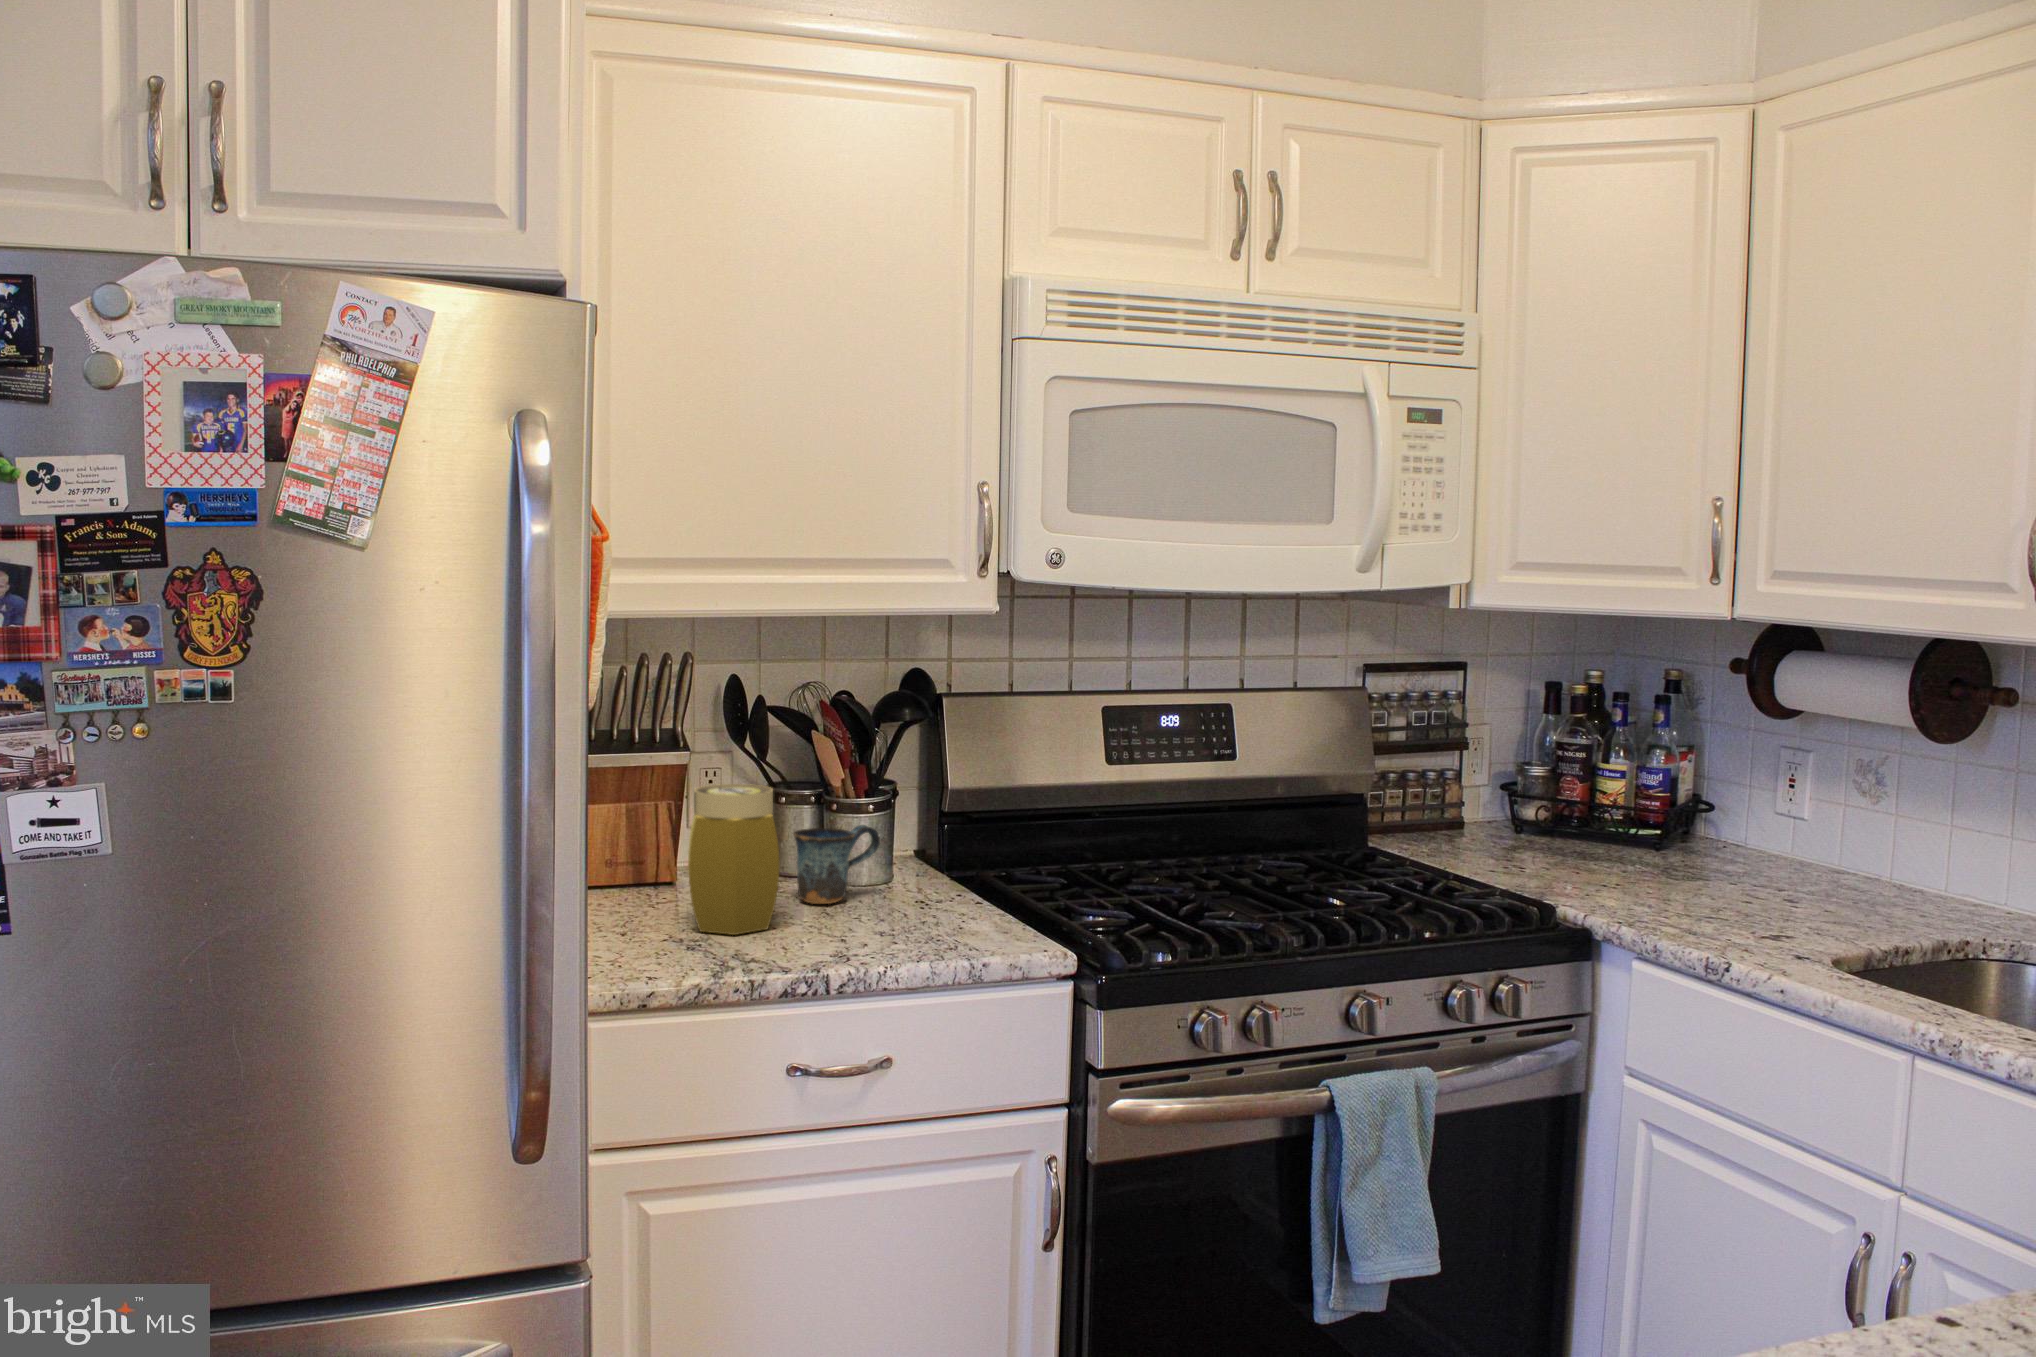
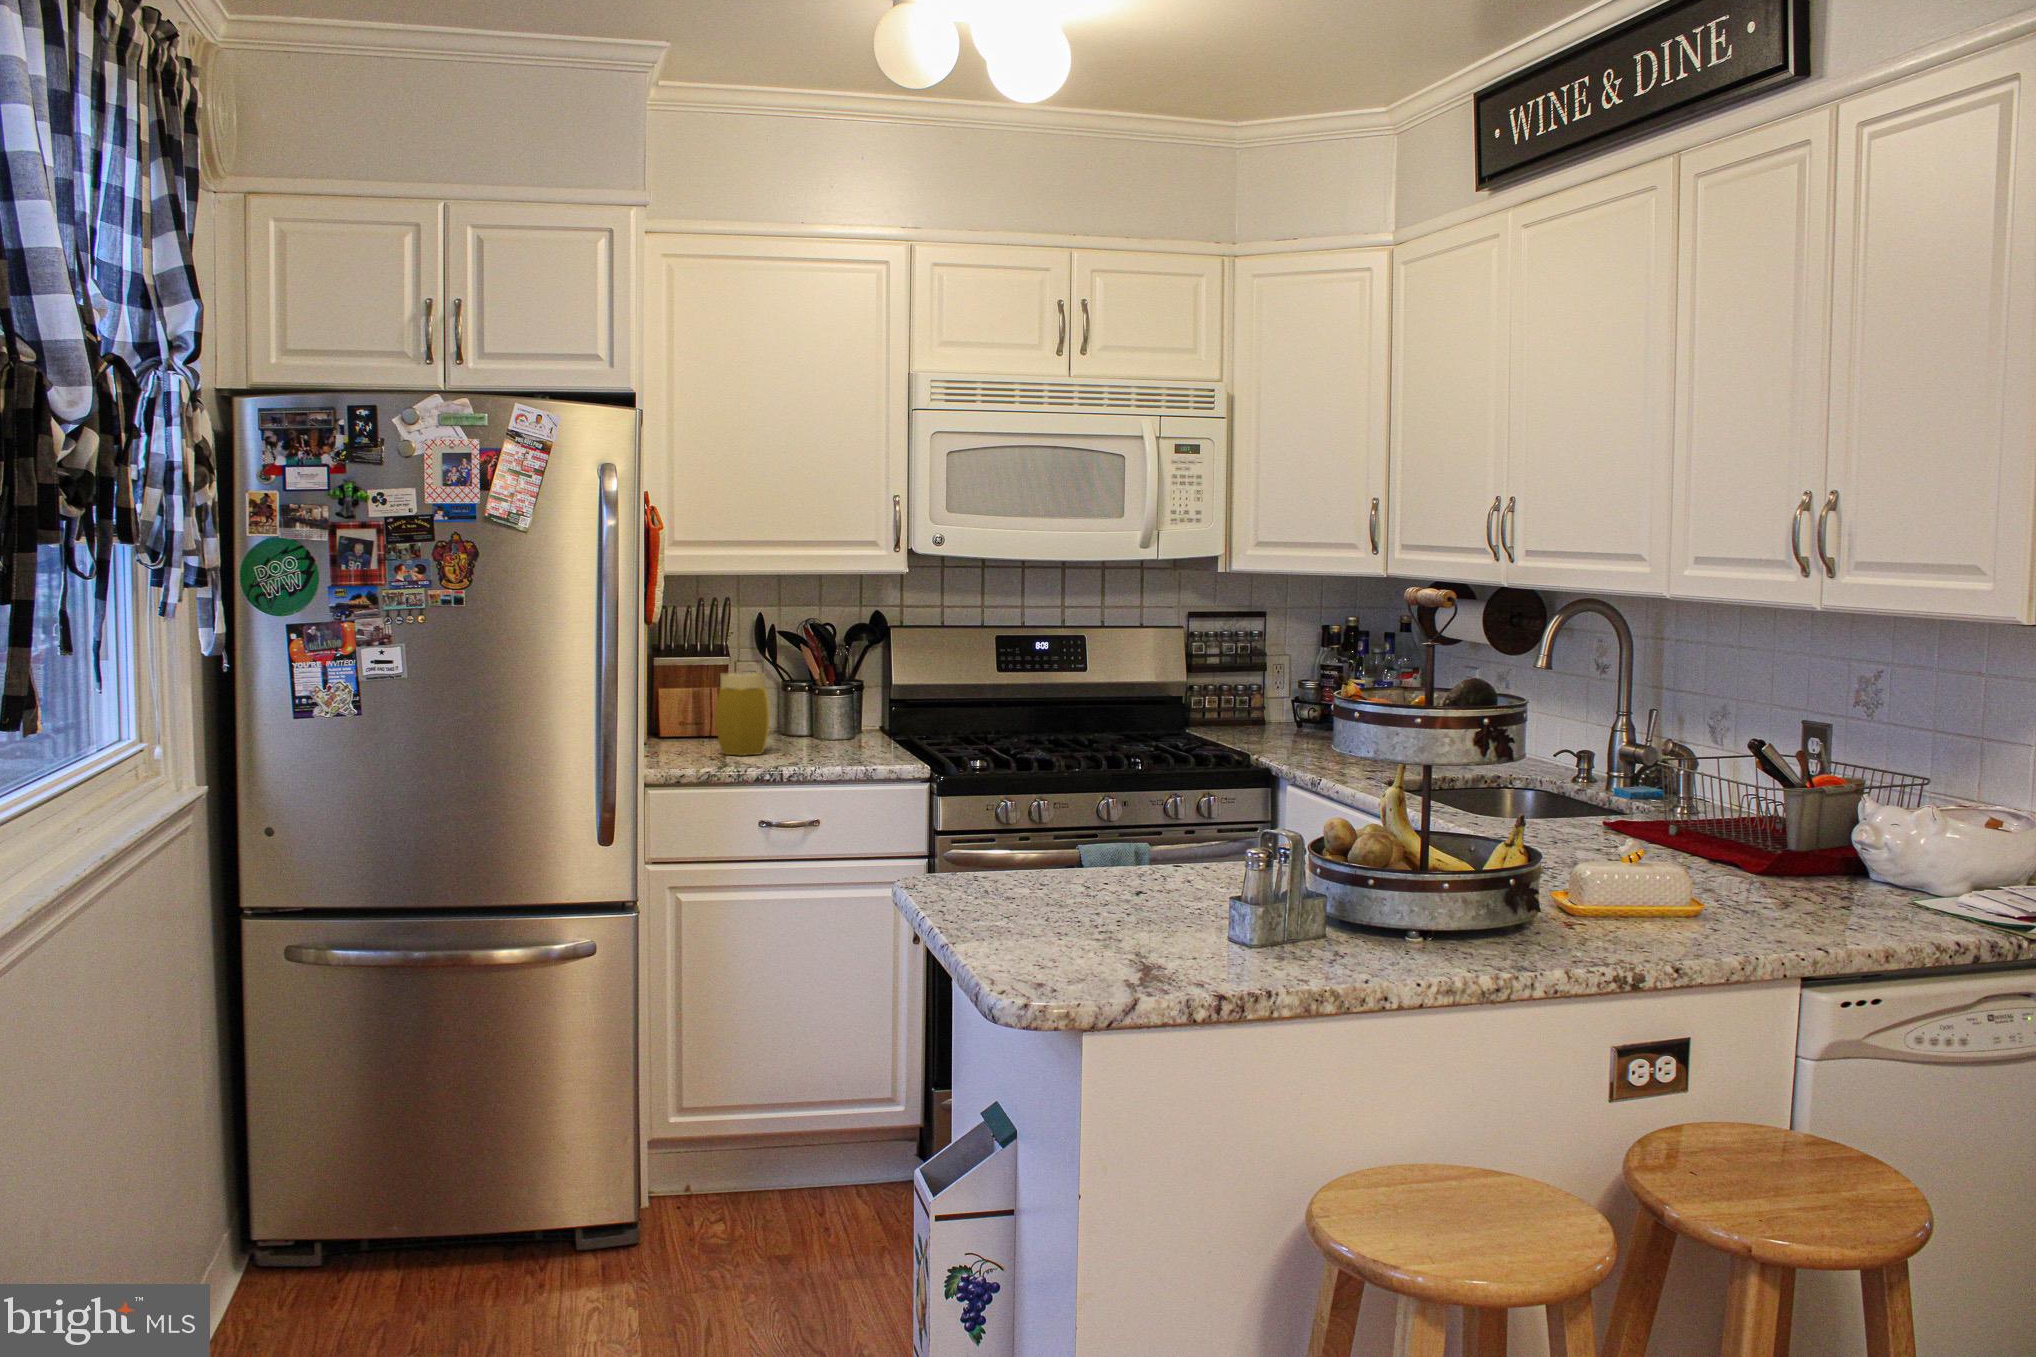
mug: present [793,825,880,904] -> none [786,702,839,746]

